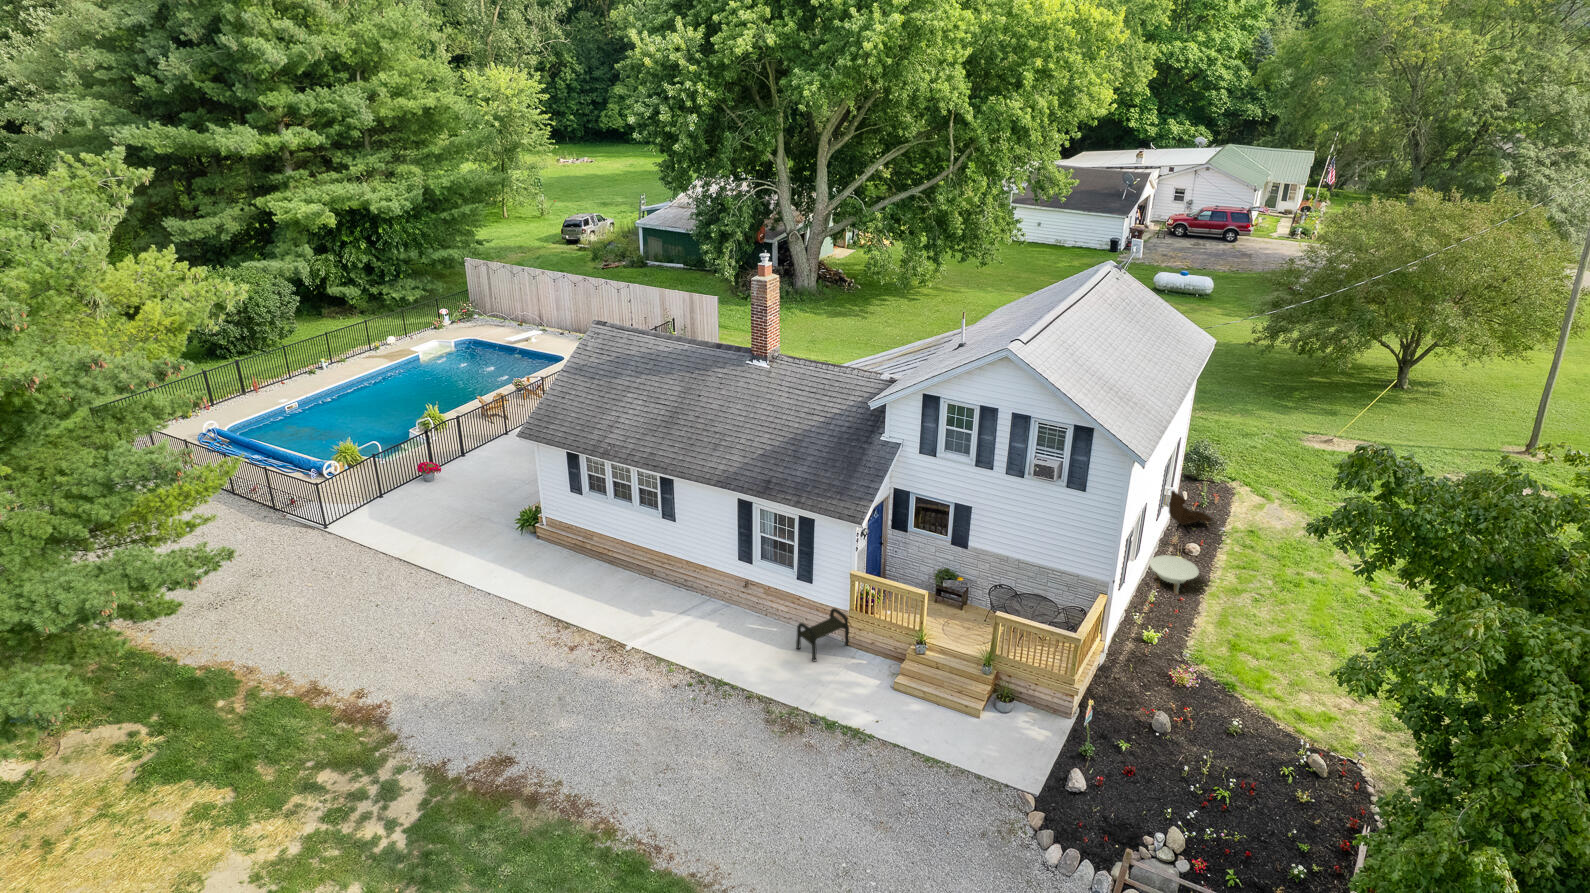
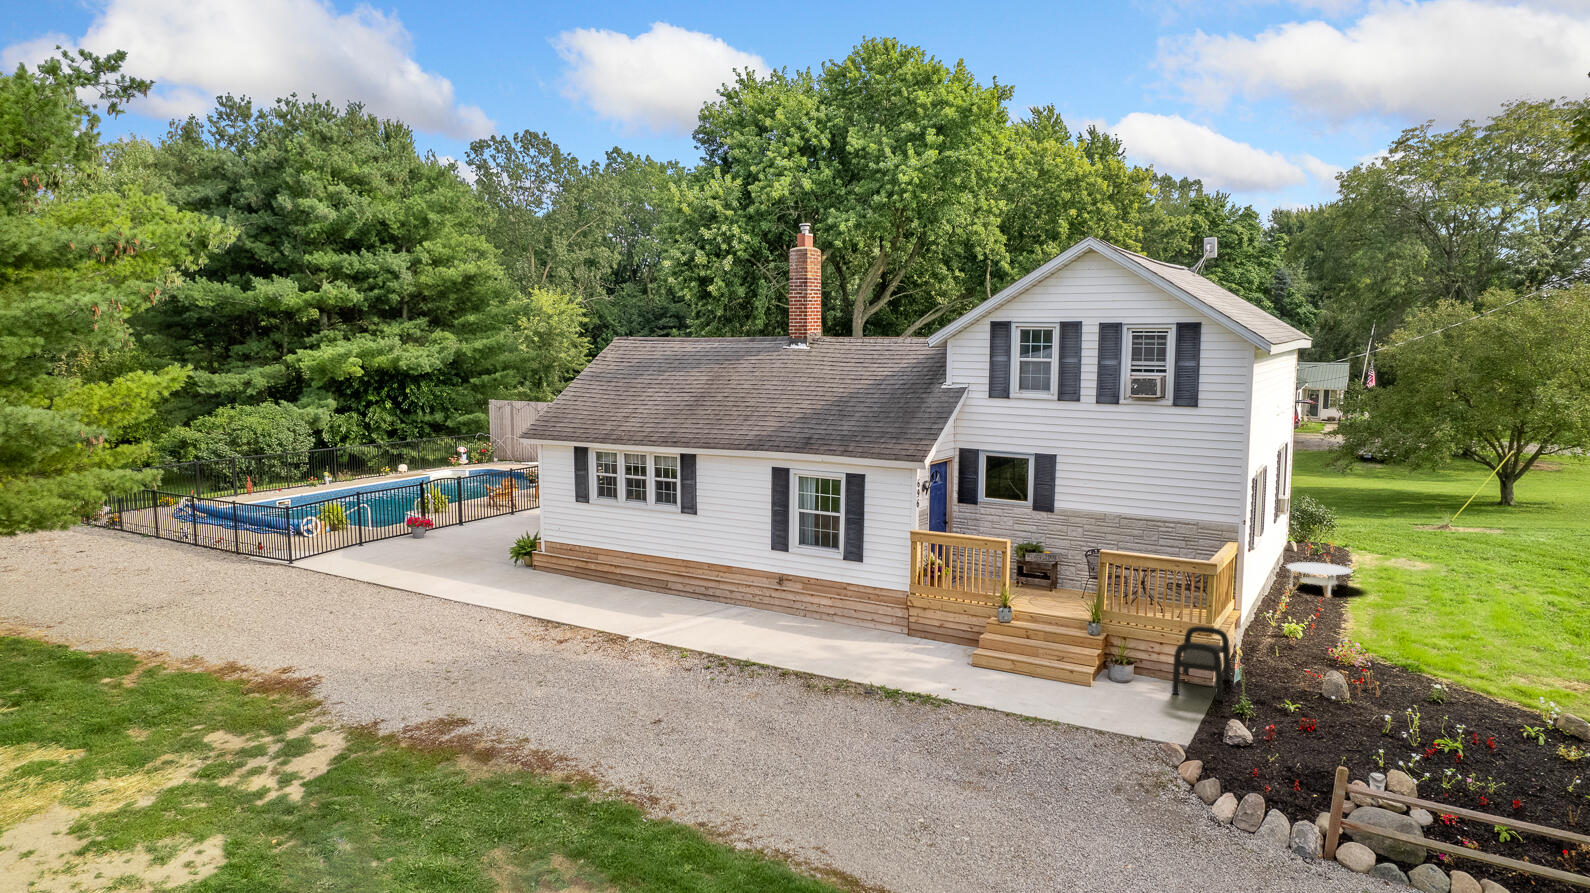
lounge chair: present [1169,490,1213,529] -> none [1290,512,1352,564]
bench: present [796,608,849,661] -> present [1172,626,1231,701]

